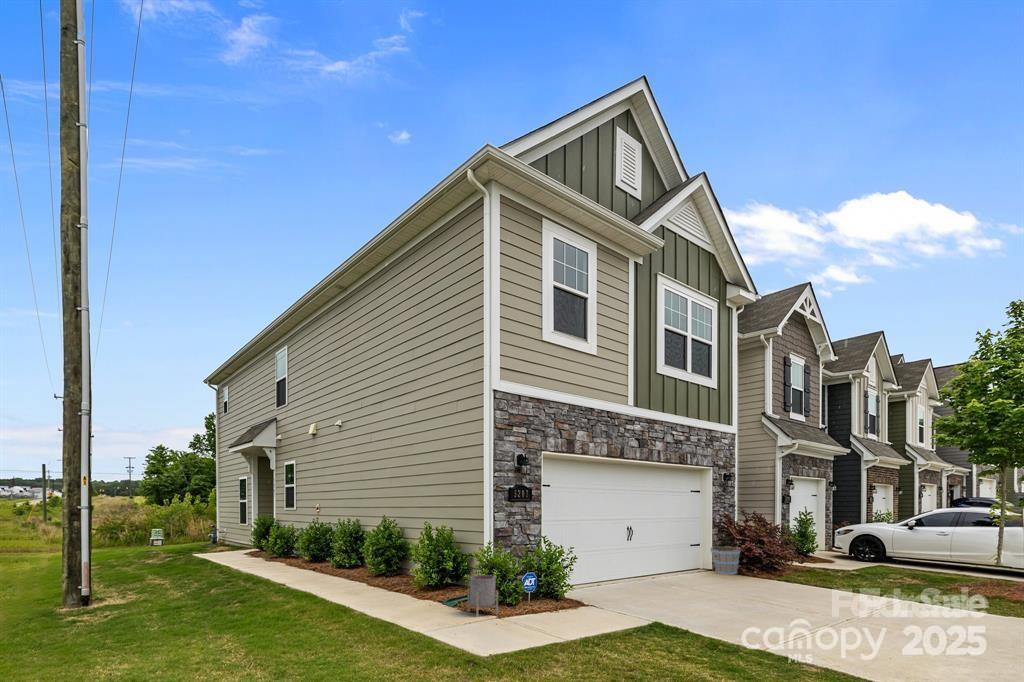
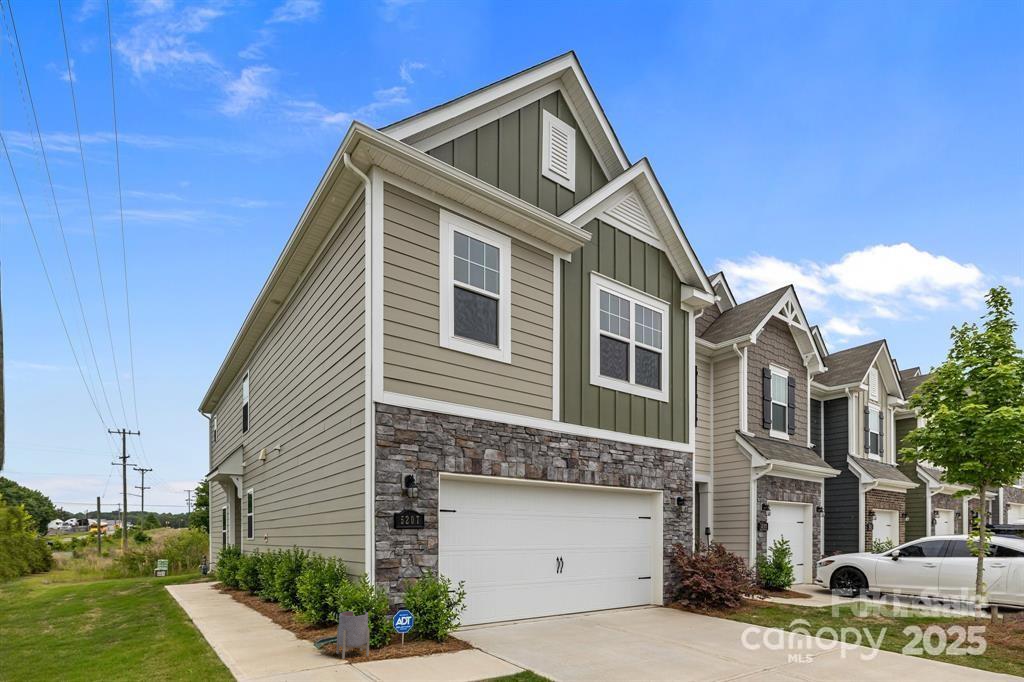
wooden bucket: present [710,546,740,575] -> none [659,579,692,612]

